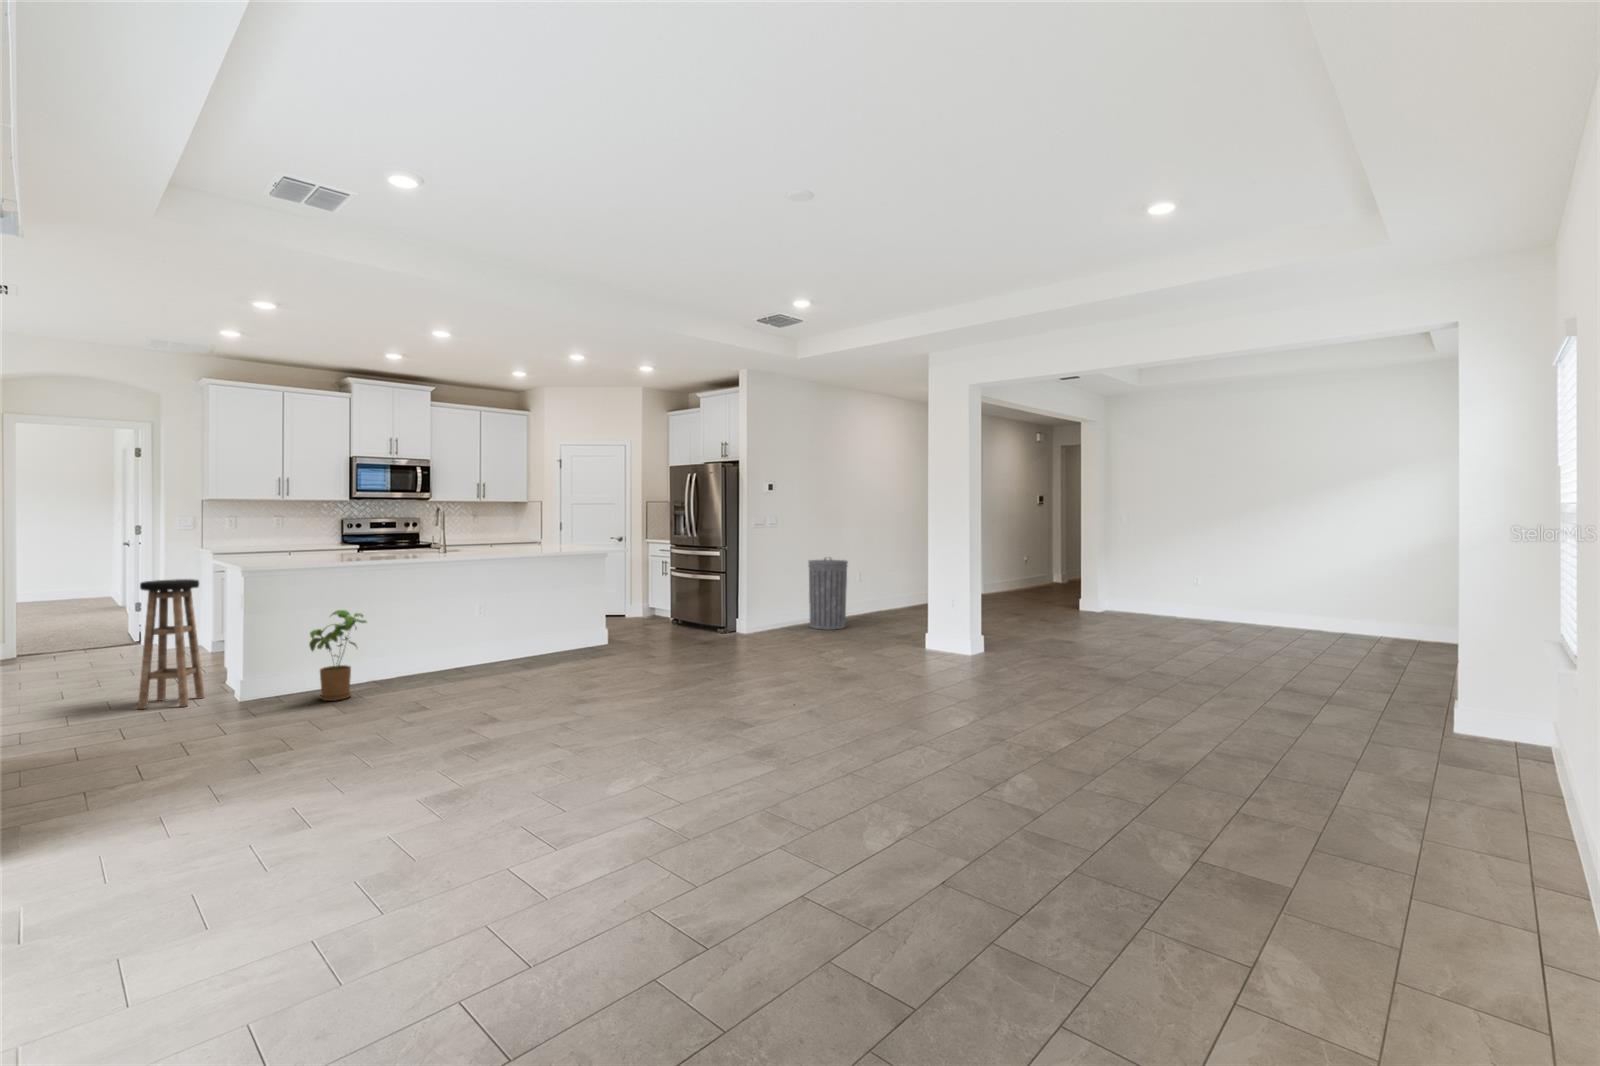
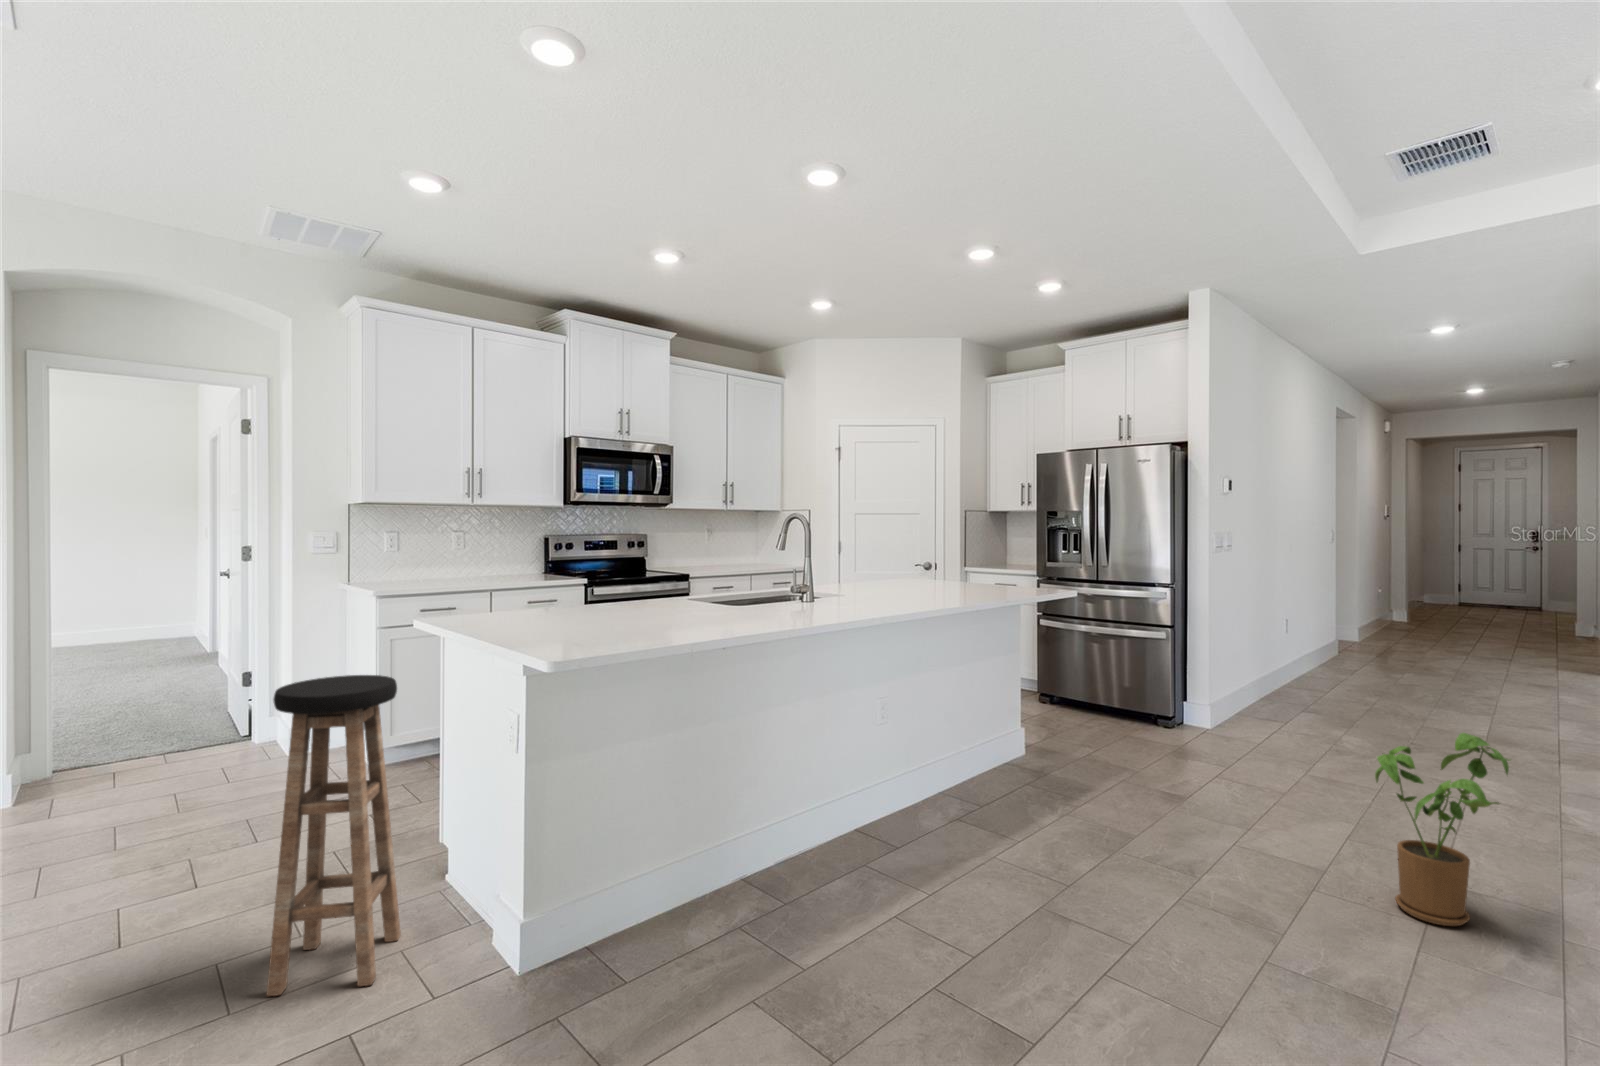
trash can: present [808,558,848,630] -> none [1259,598,1335,717]
house plant: present [309,610,366,701] -> present [1375,733,1509,926]

